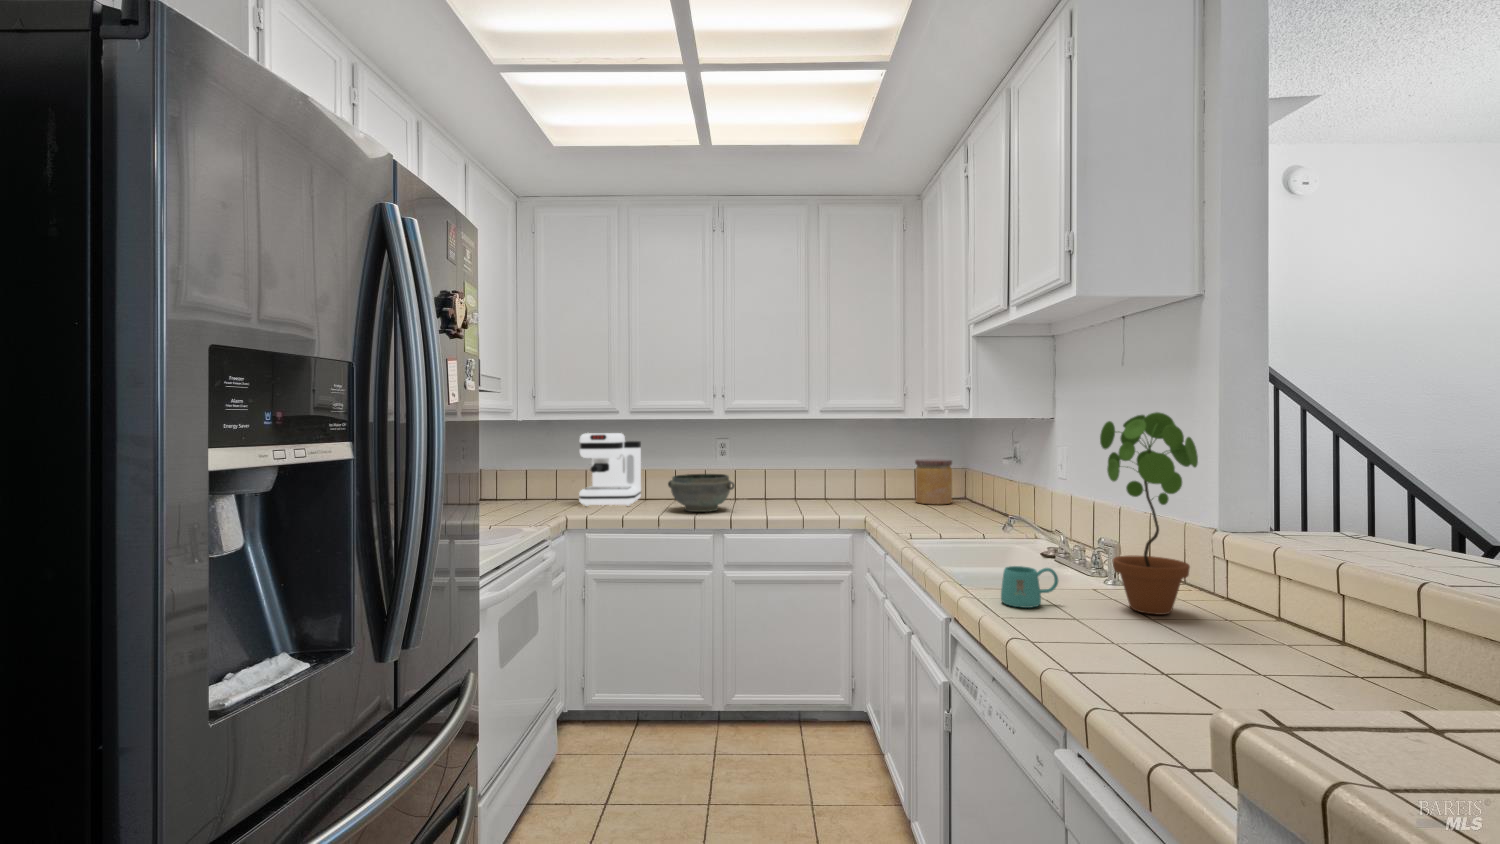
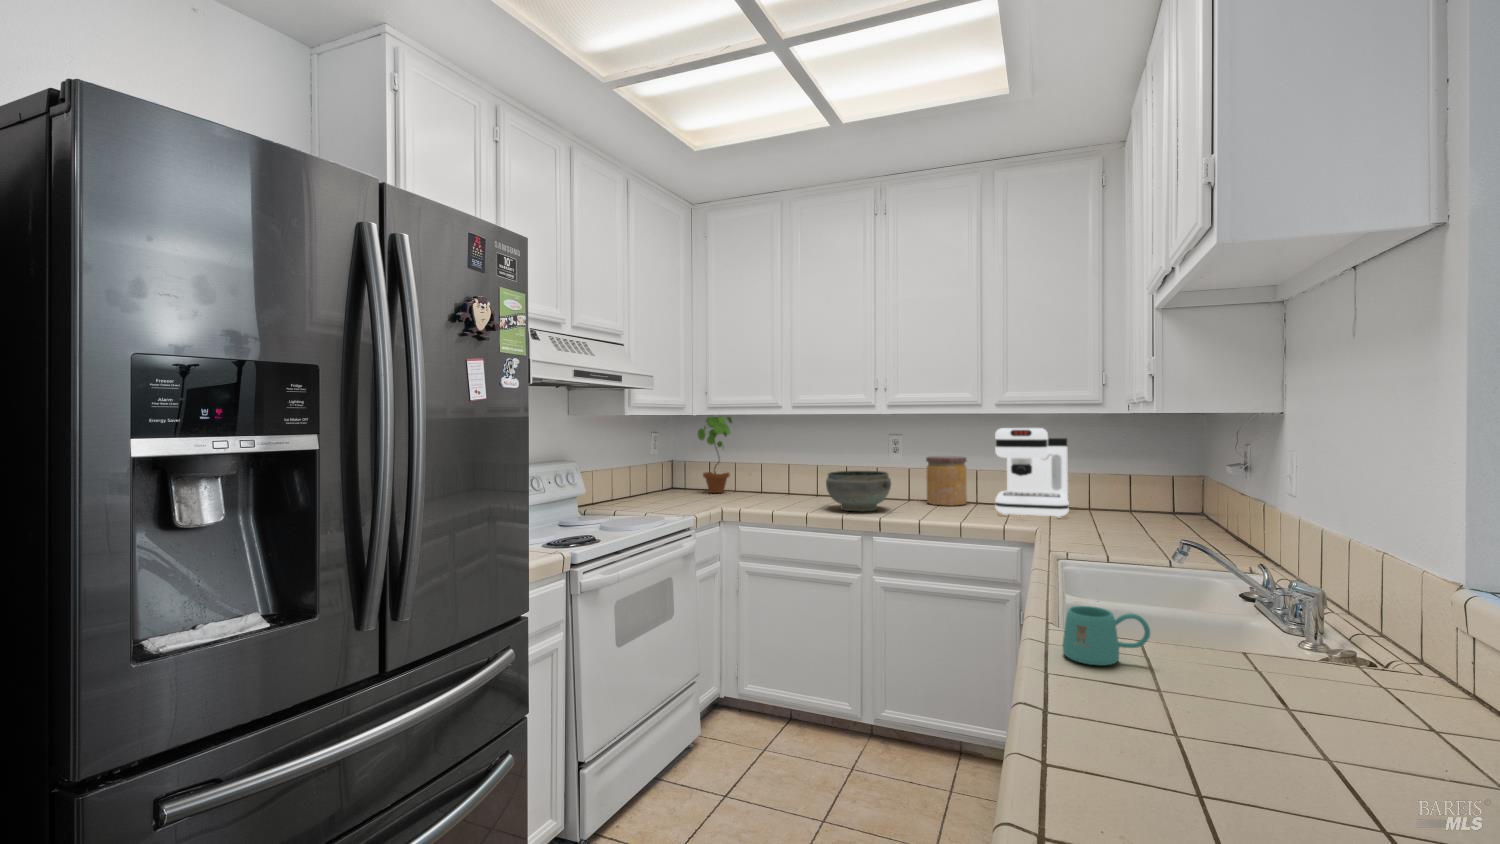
potted plant: present [1100,412,1198,614] -> present [698,416,732,493]
coffee maker: present [579,433,641,506] -> present [995,428,1069,518]
jar: present [915,459,952,505] -> present [926,456,967,506]

